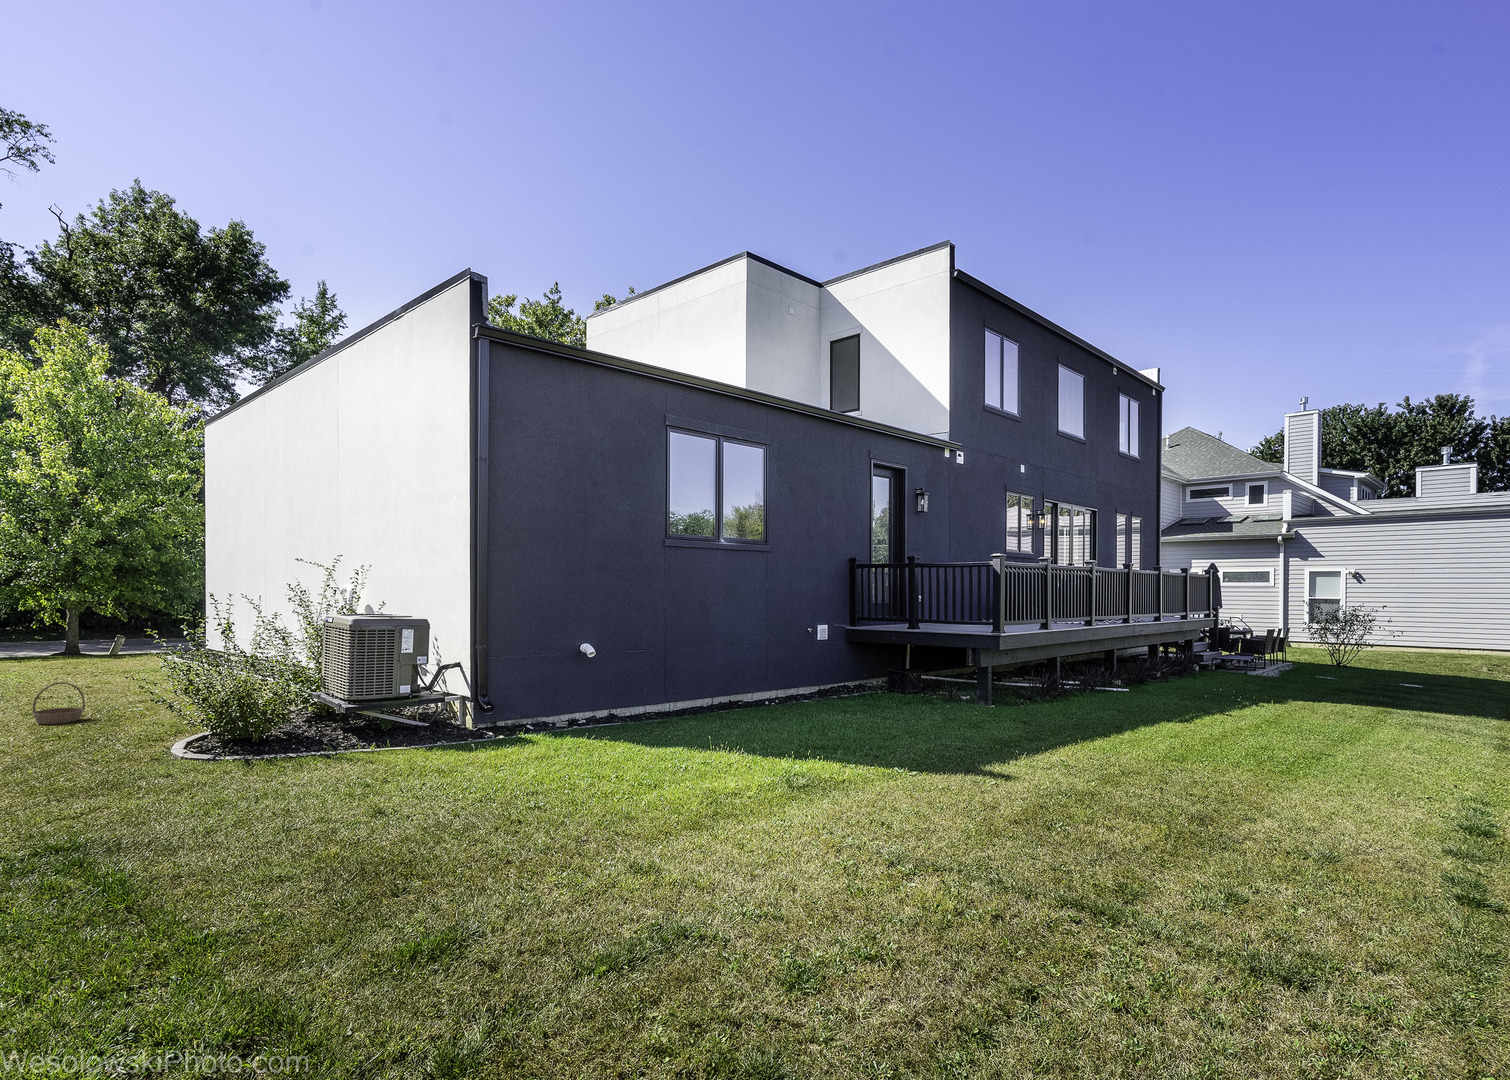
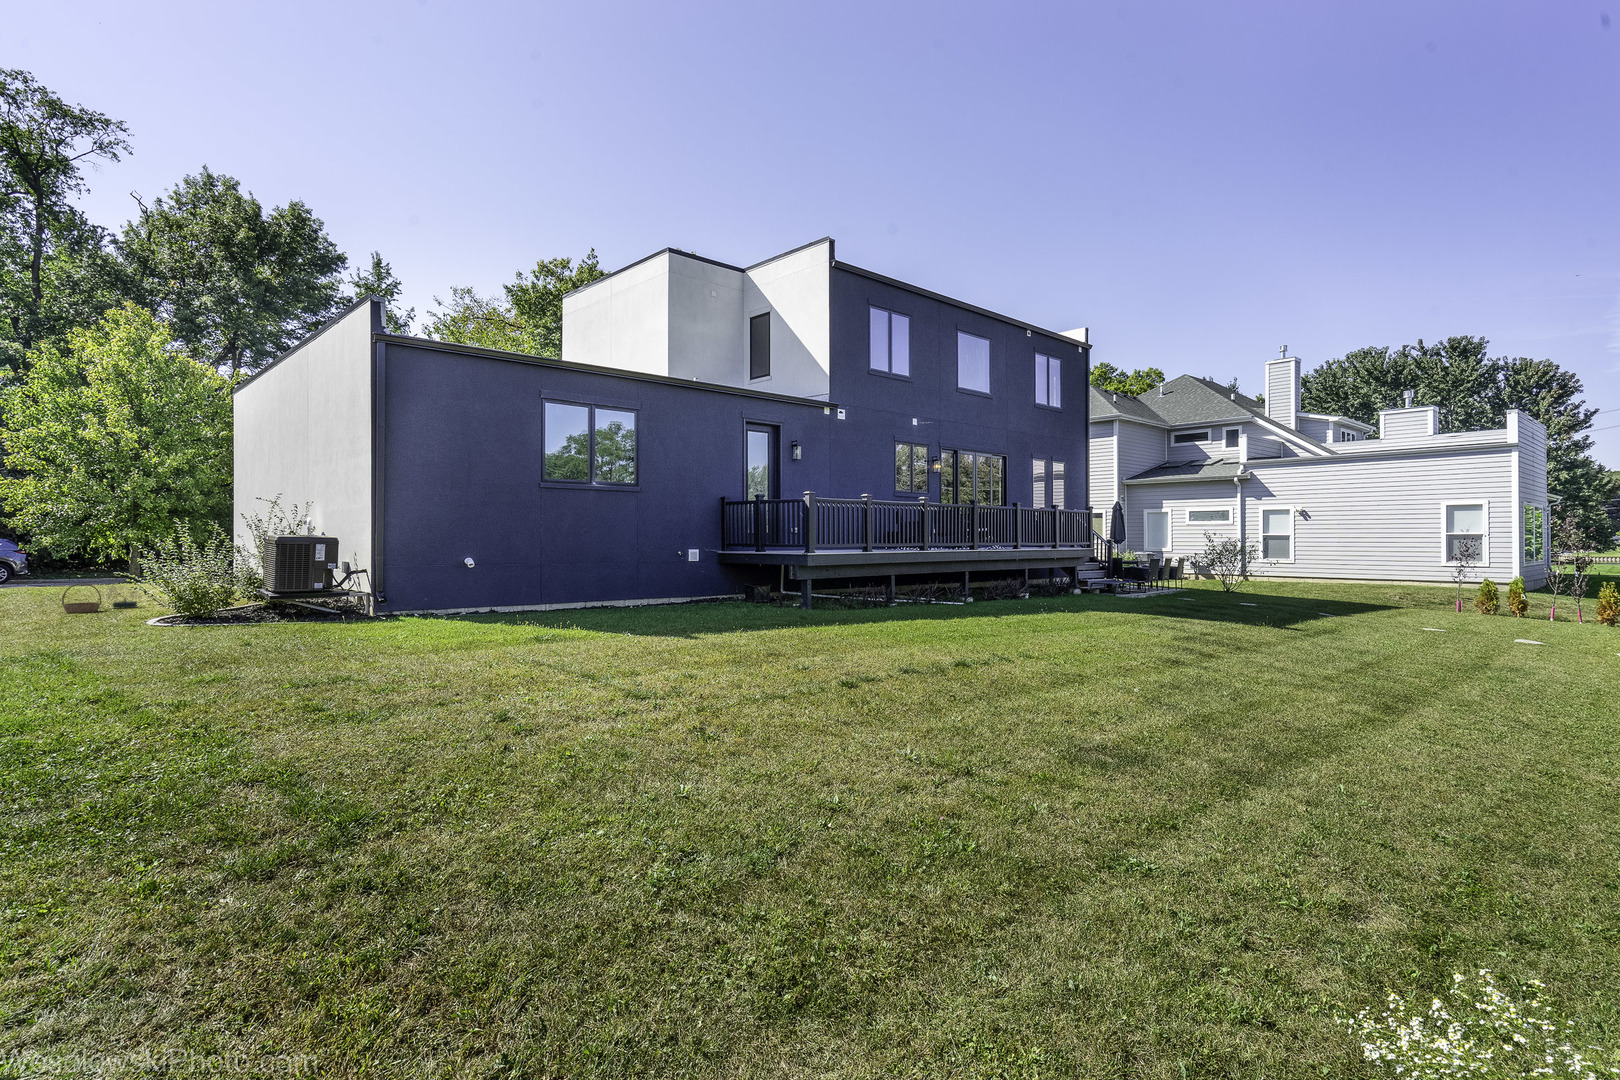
decorative plant: none [85,681,131,713] -> present [108,586,137,608]

